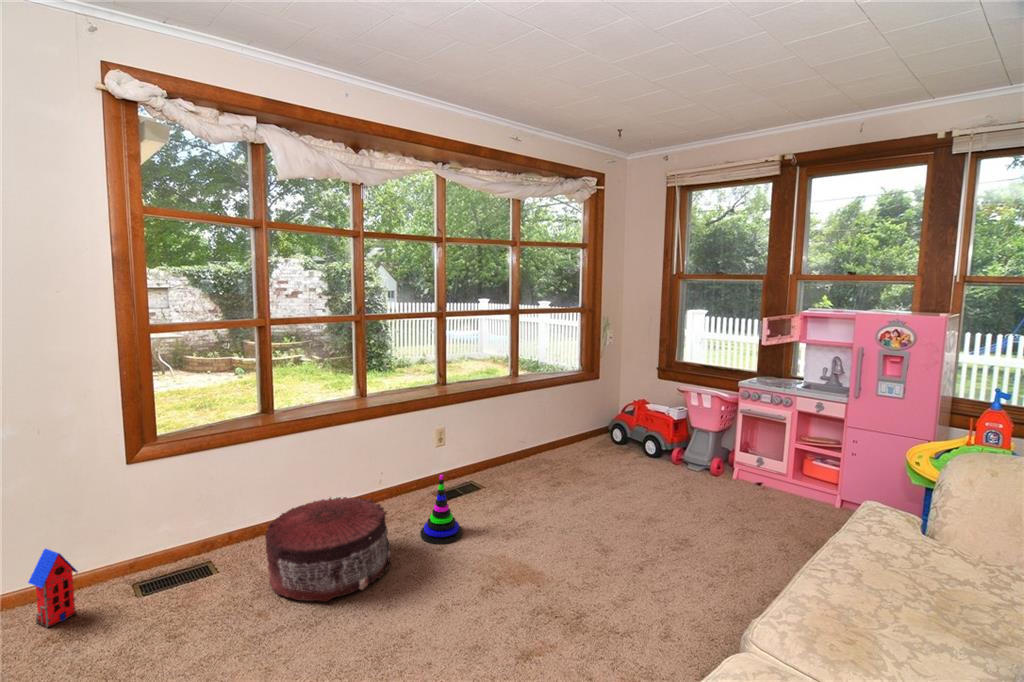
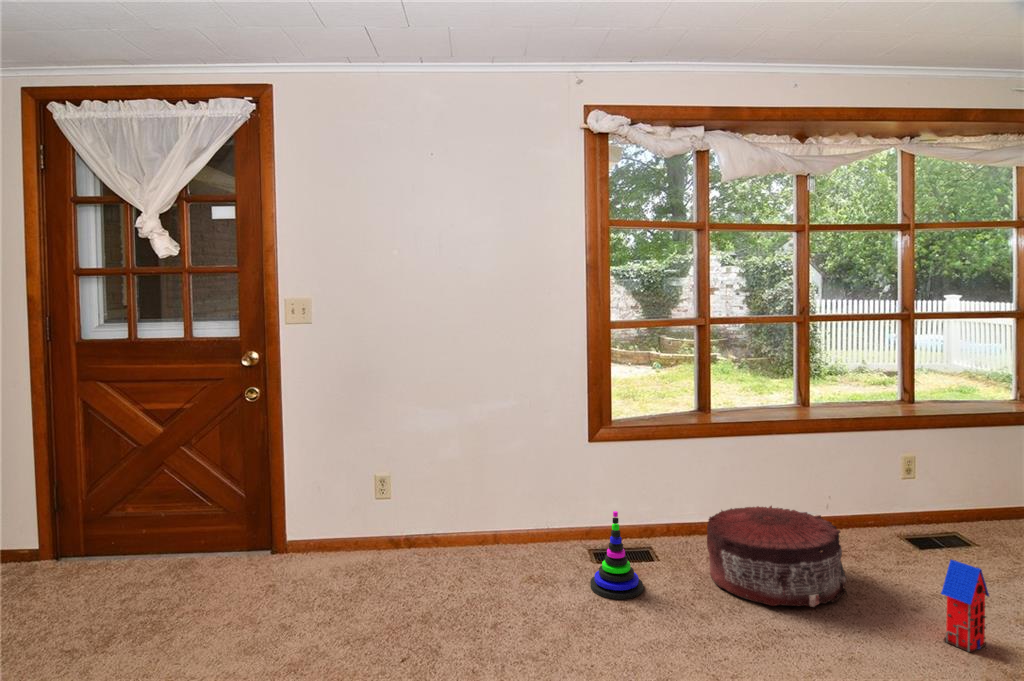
stacking toy: present [420,475,462,544] -> present [590,511,643,599]
toy house: present [28,549,78,627] -> present [941,560,989,652]

